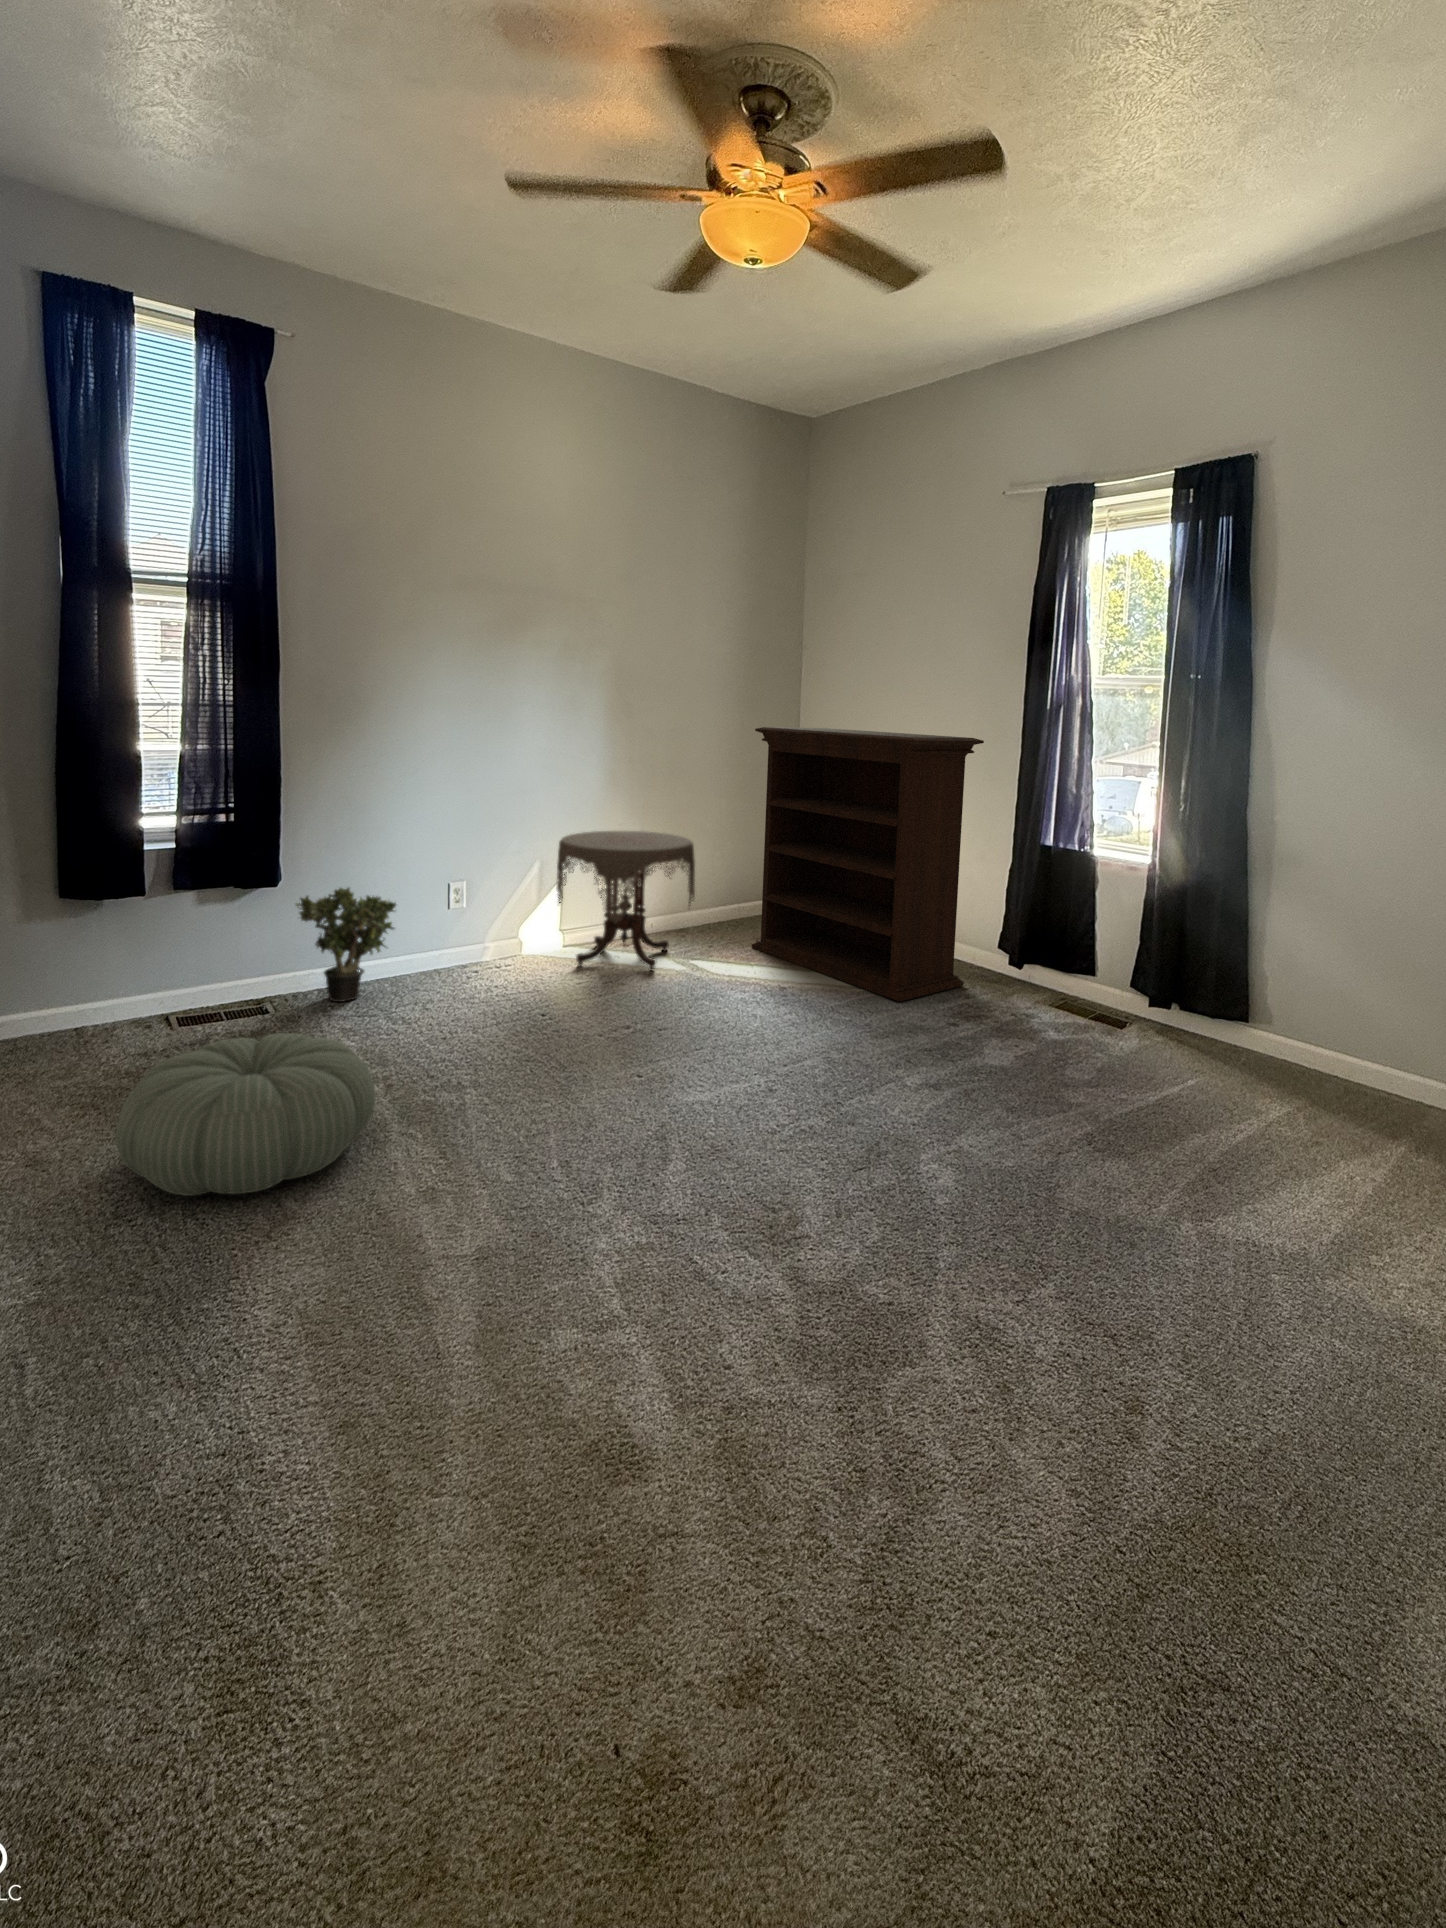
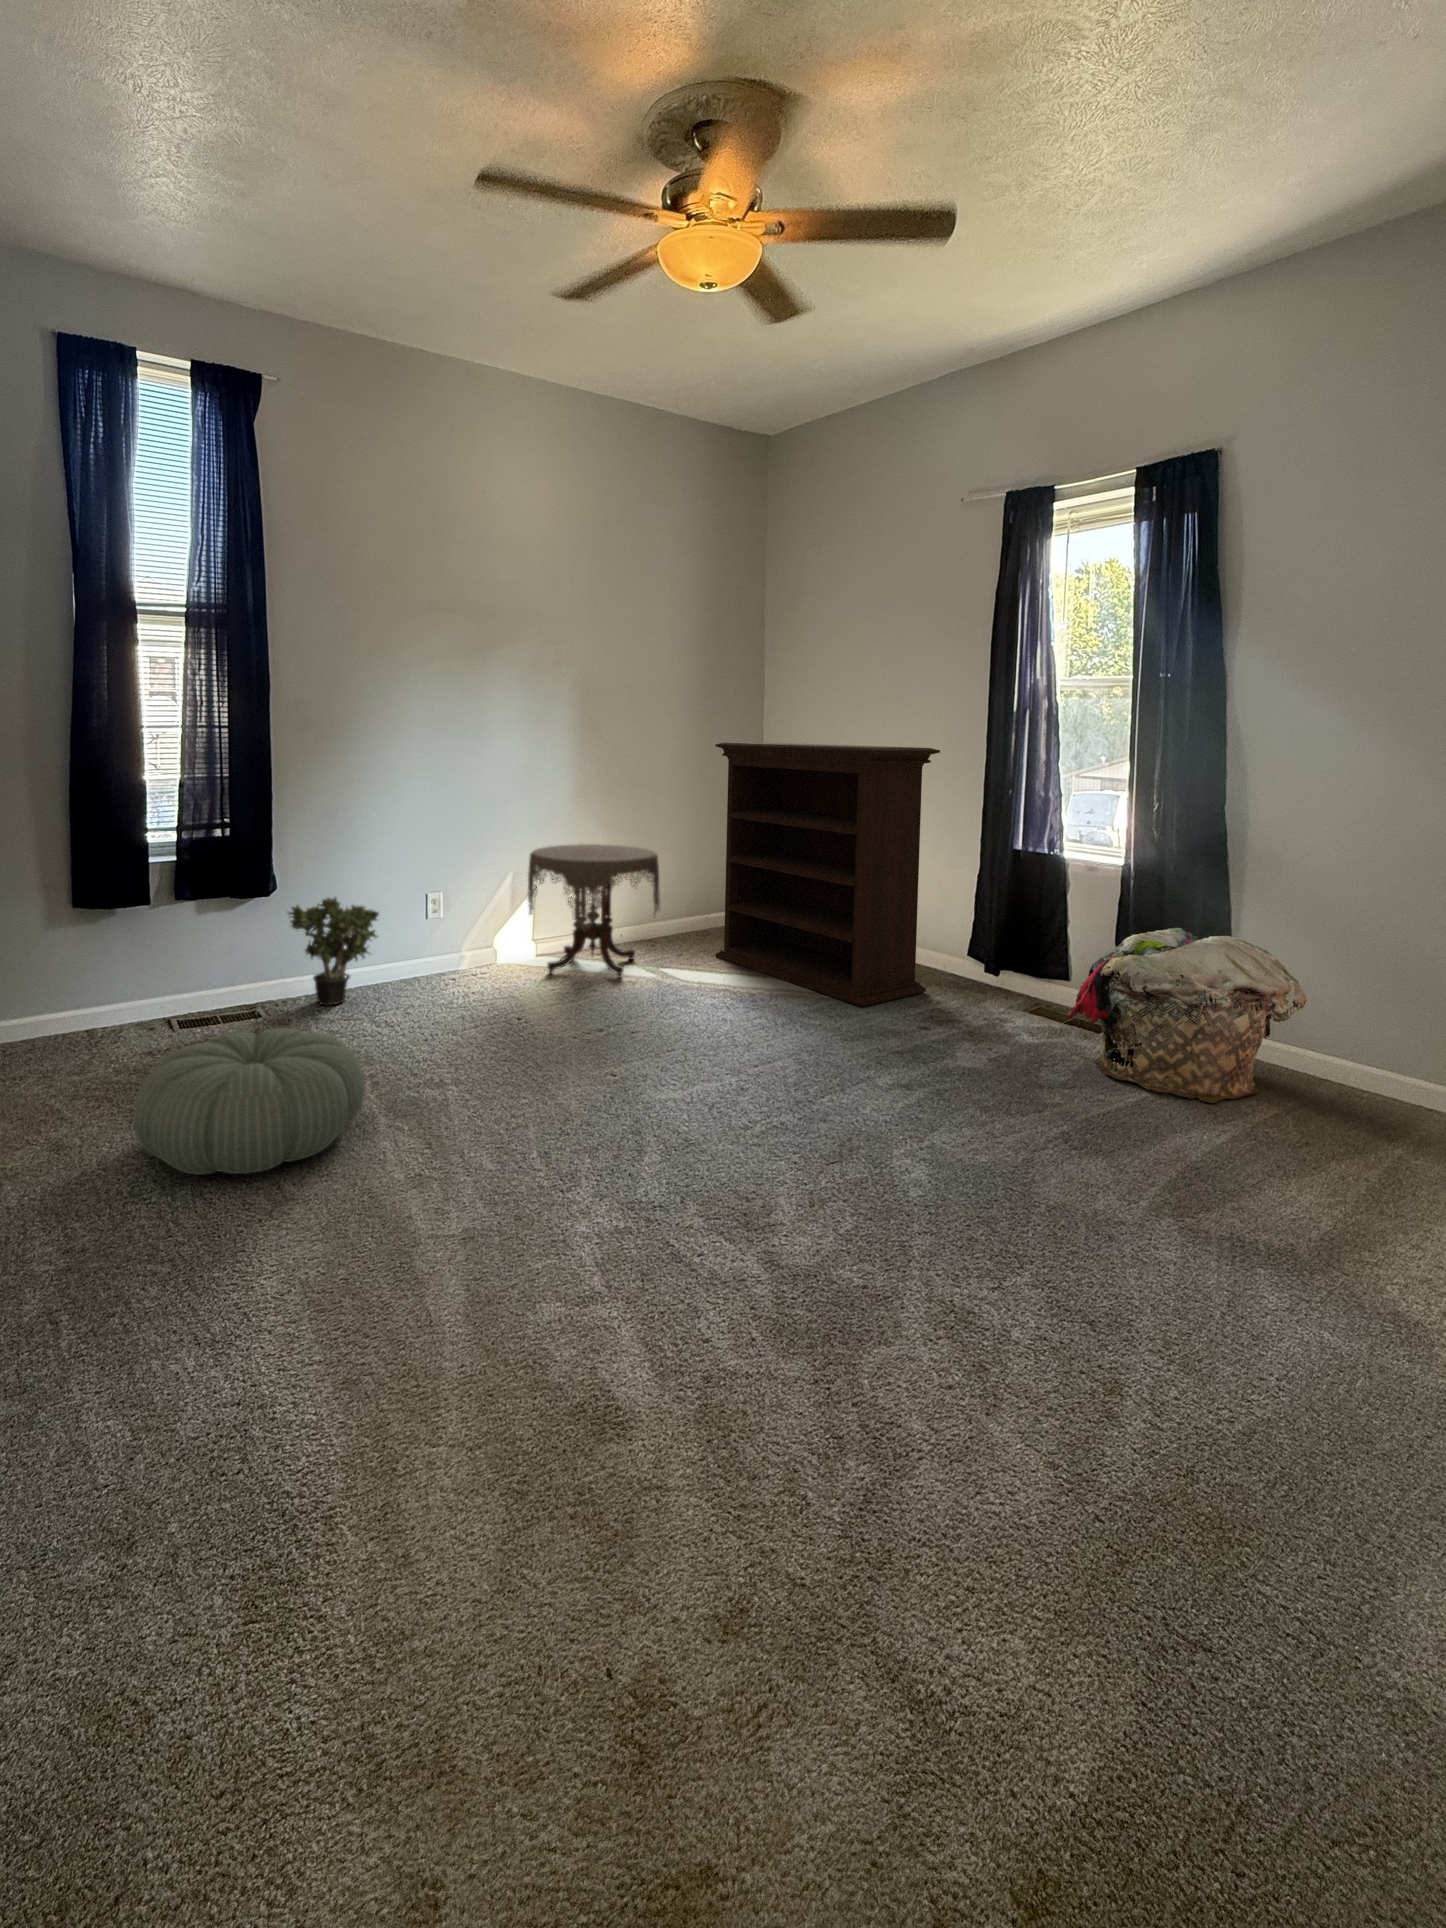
laundry basket: none [1103,926,1336,1103] -> present [1067,928,1307,1103]

